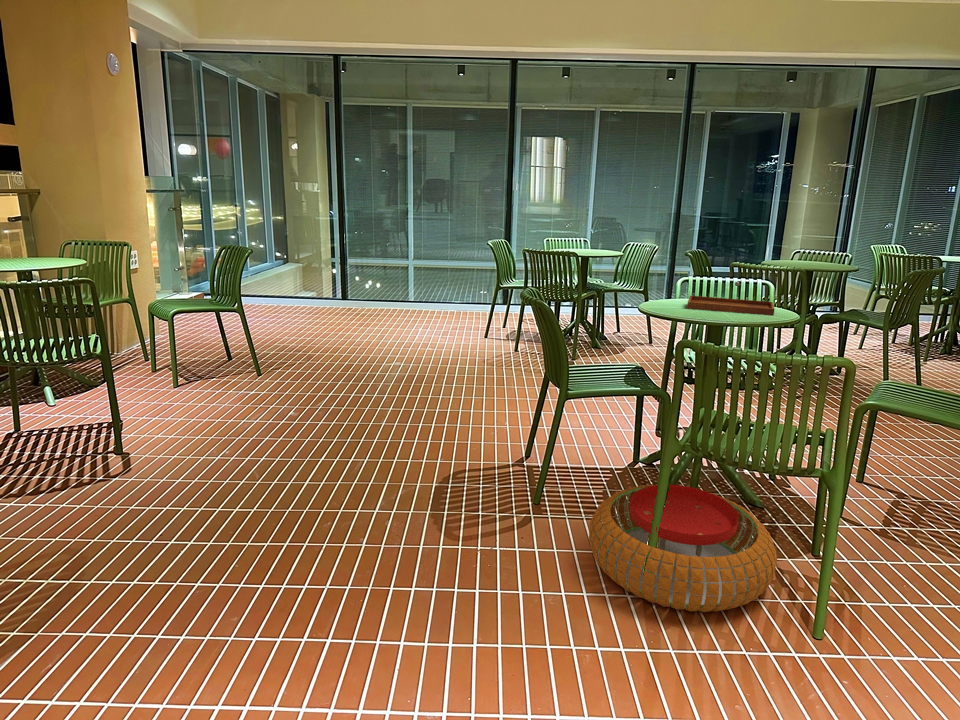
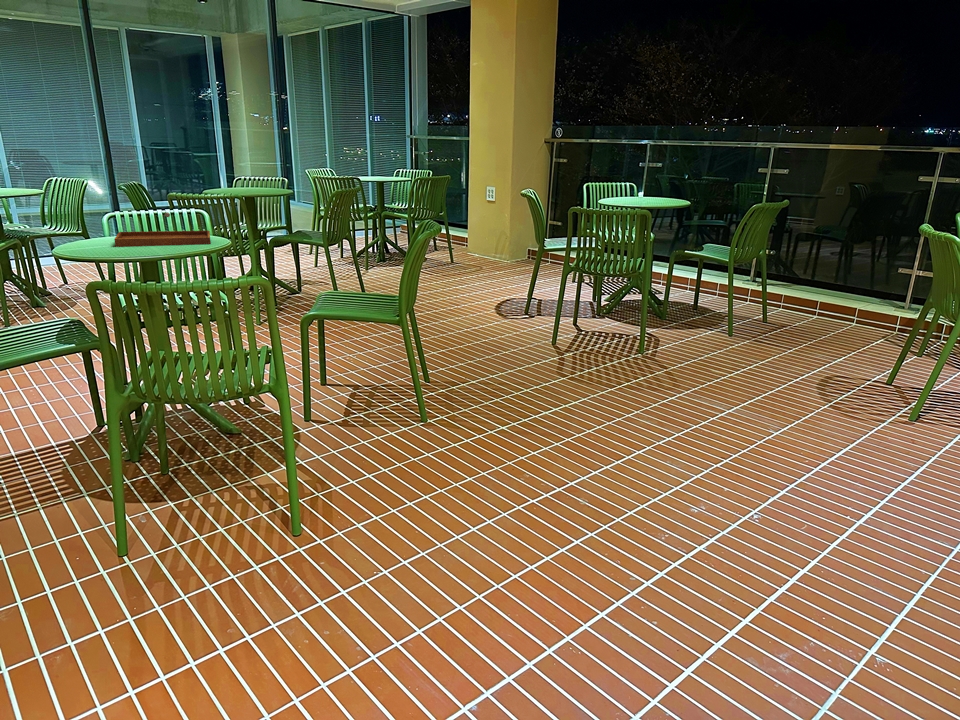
pouf: present [589,485,777,612] -> none [37,435,253,572]

